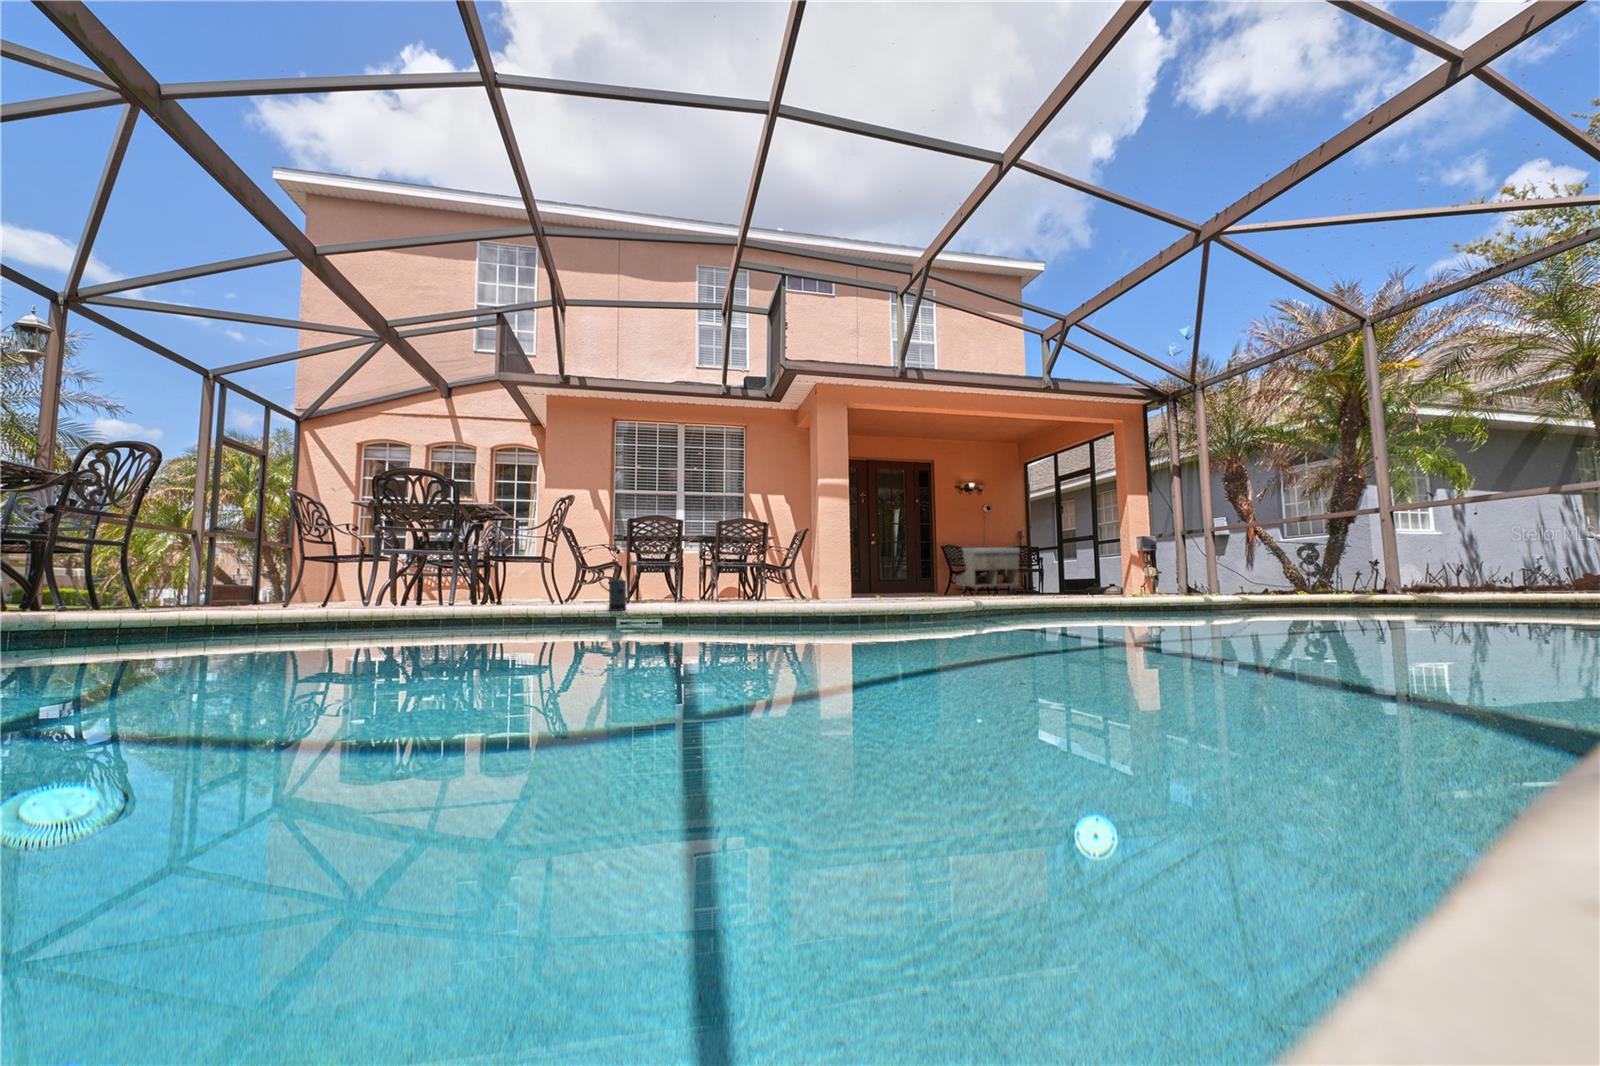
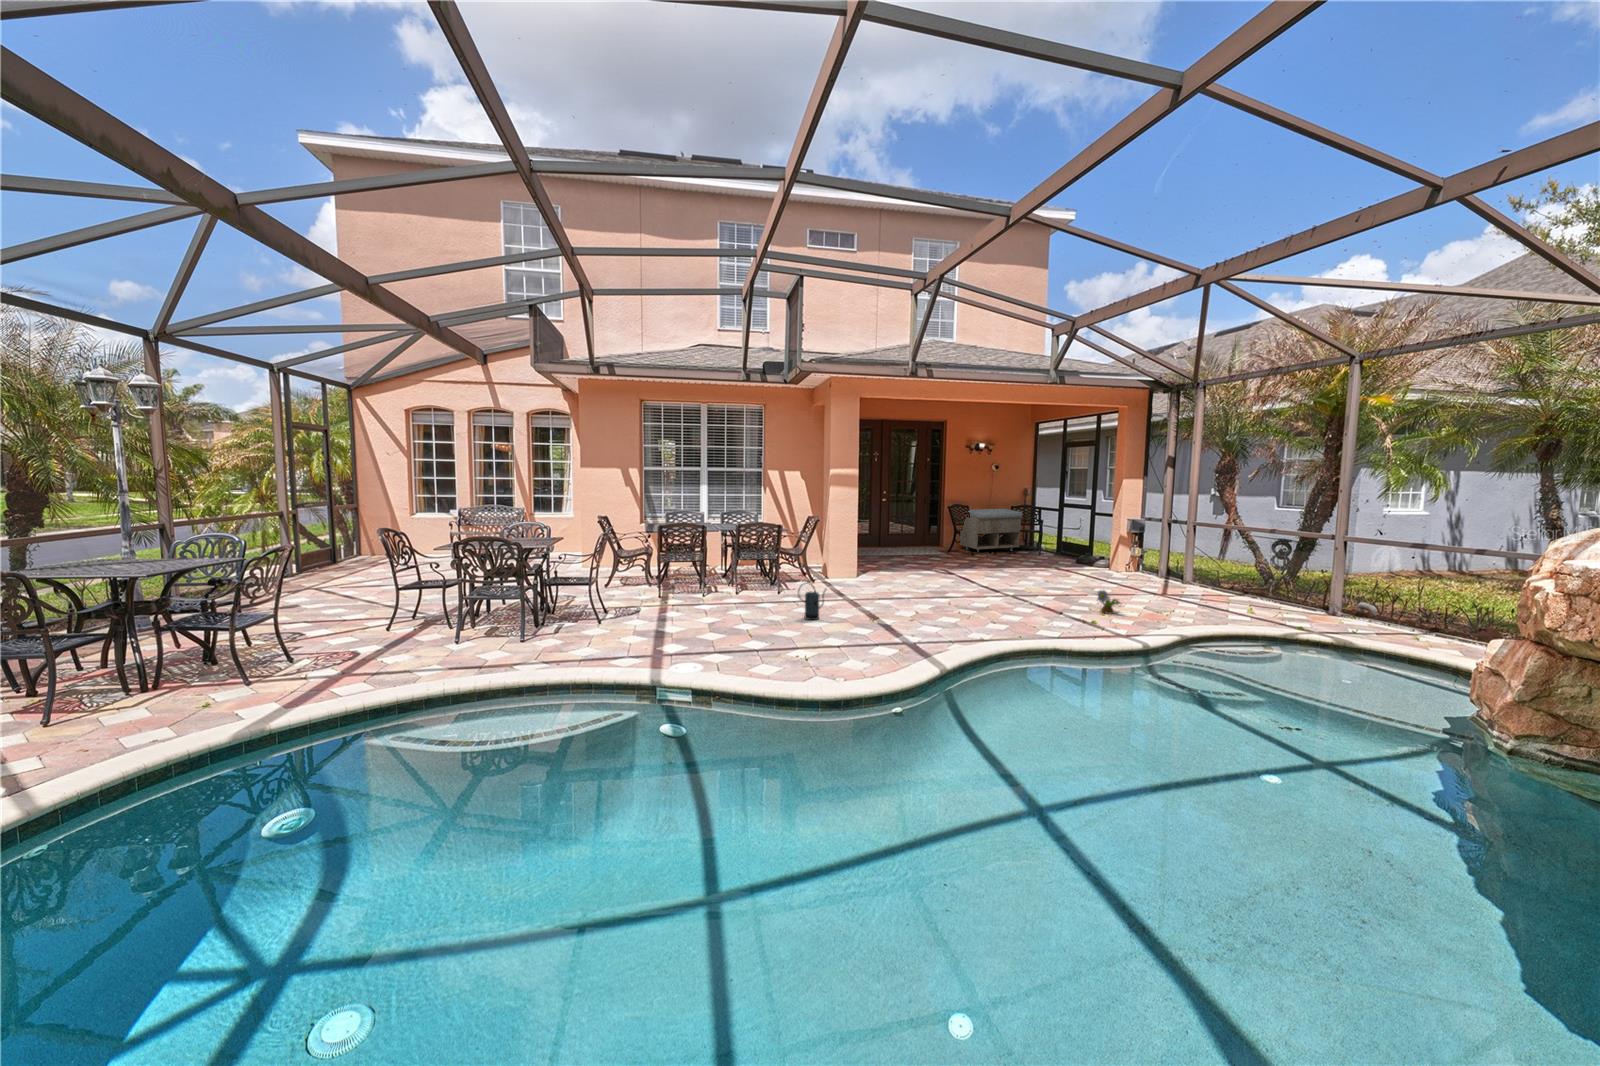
watering can: present [599,567,635,611] -> present [798,582,826,620]
decorative plant: none [1119,579,1150,607] -> present [1098,590,1121,614]

